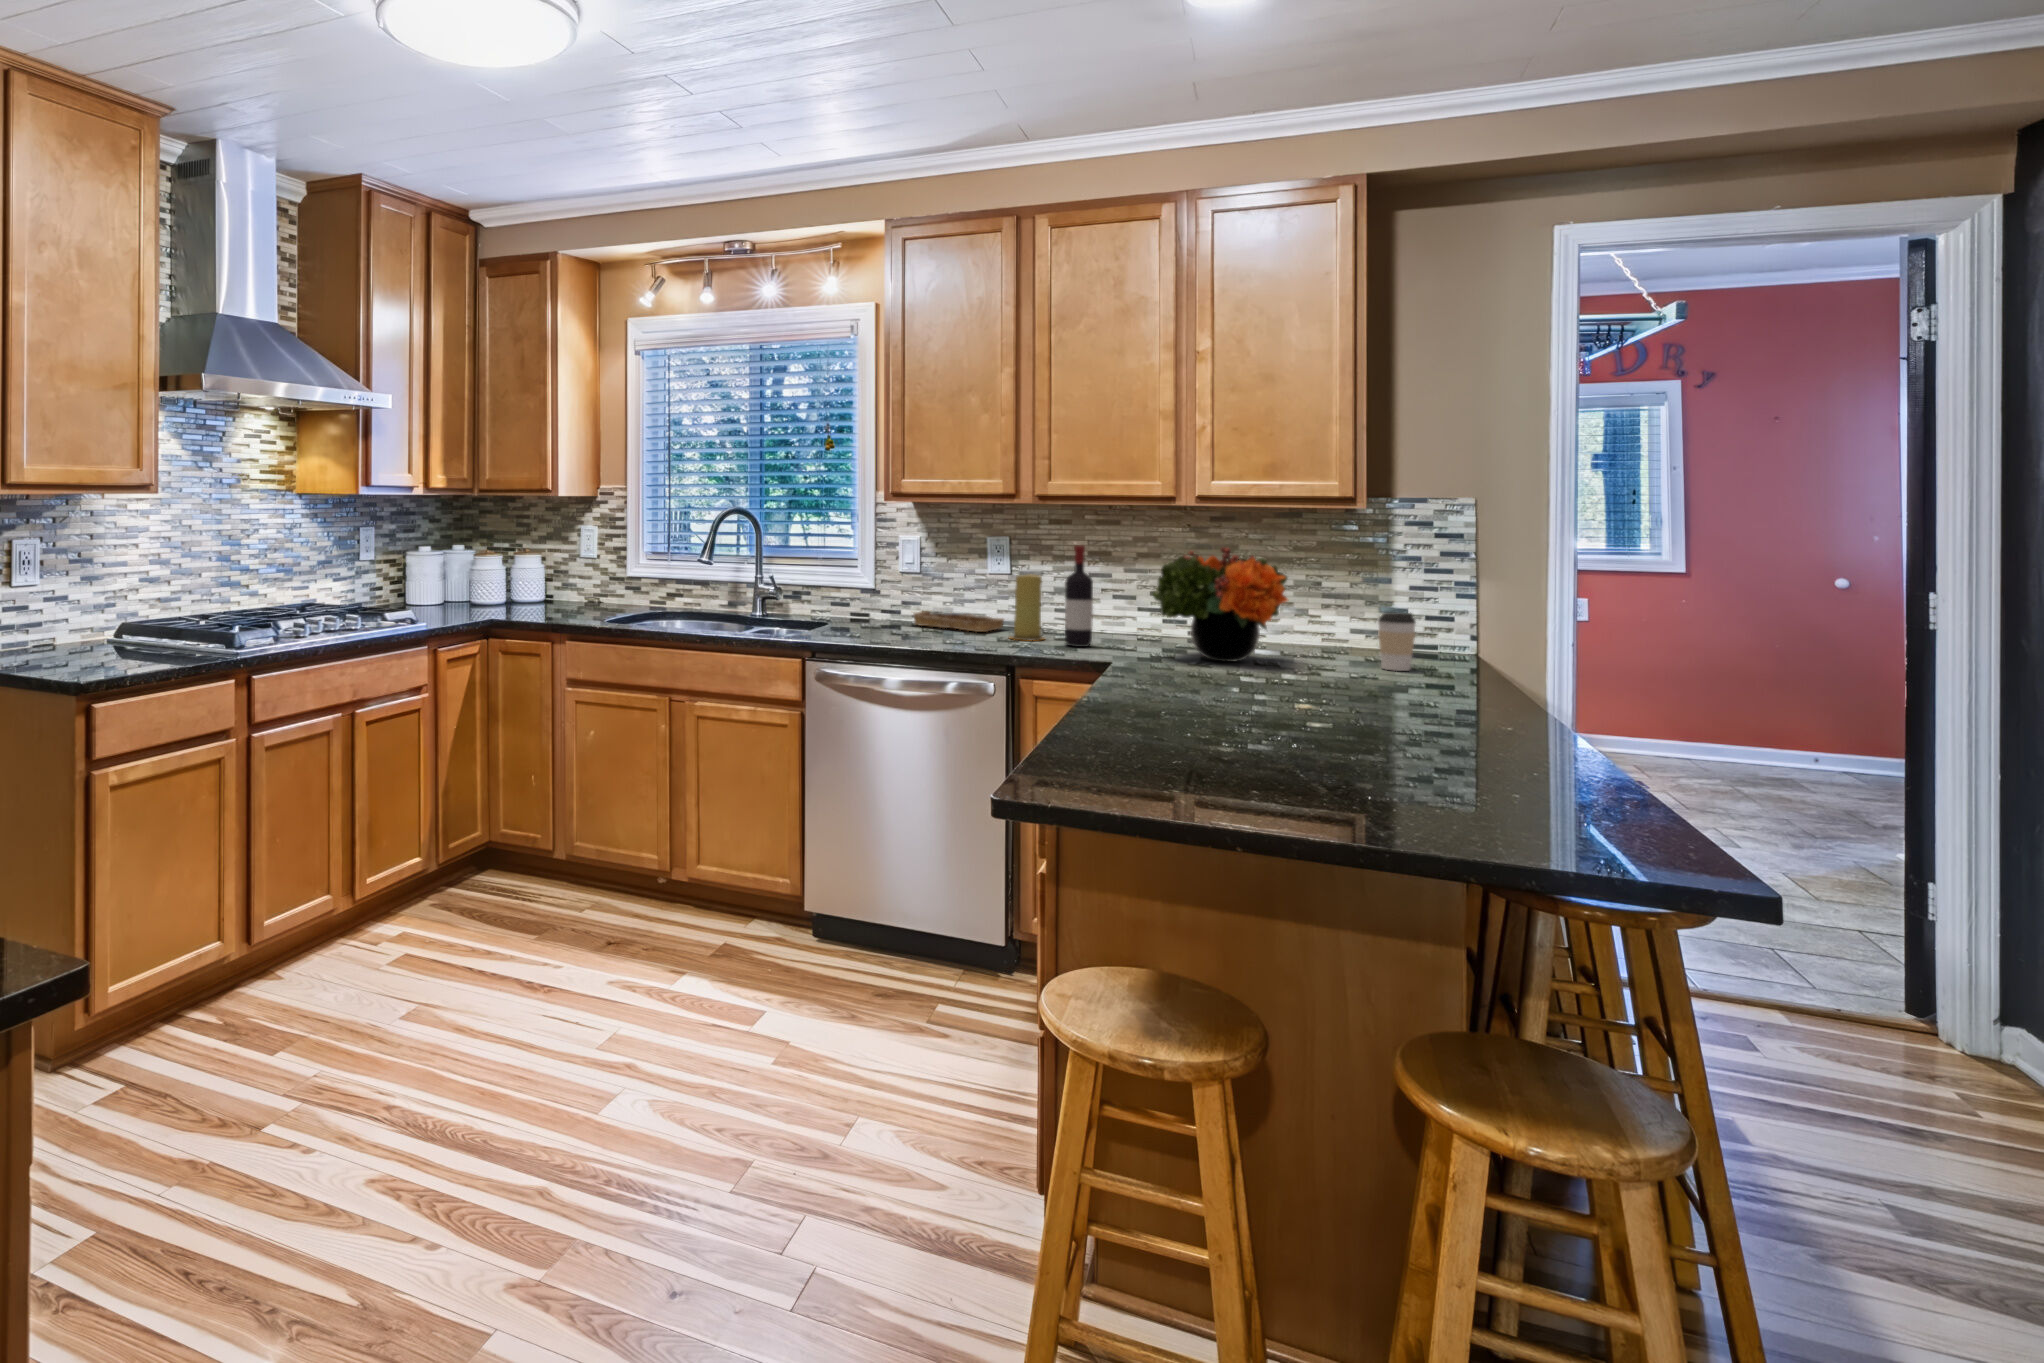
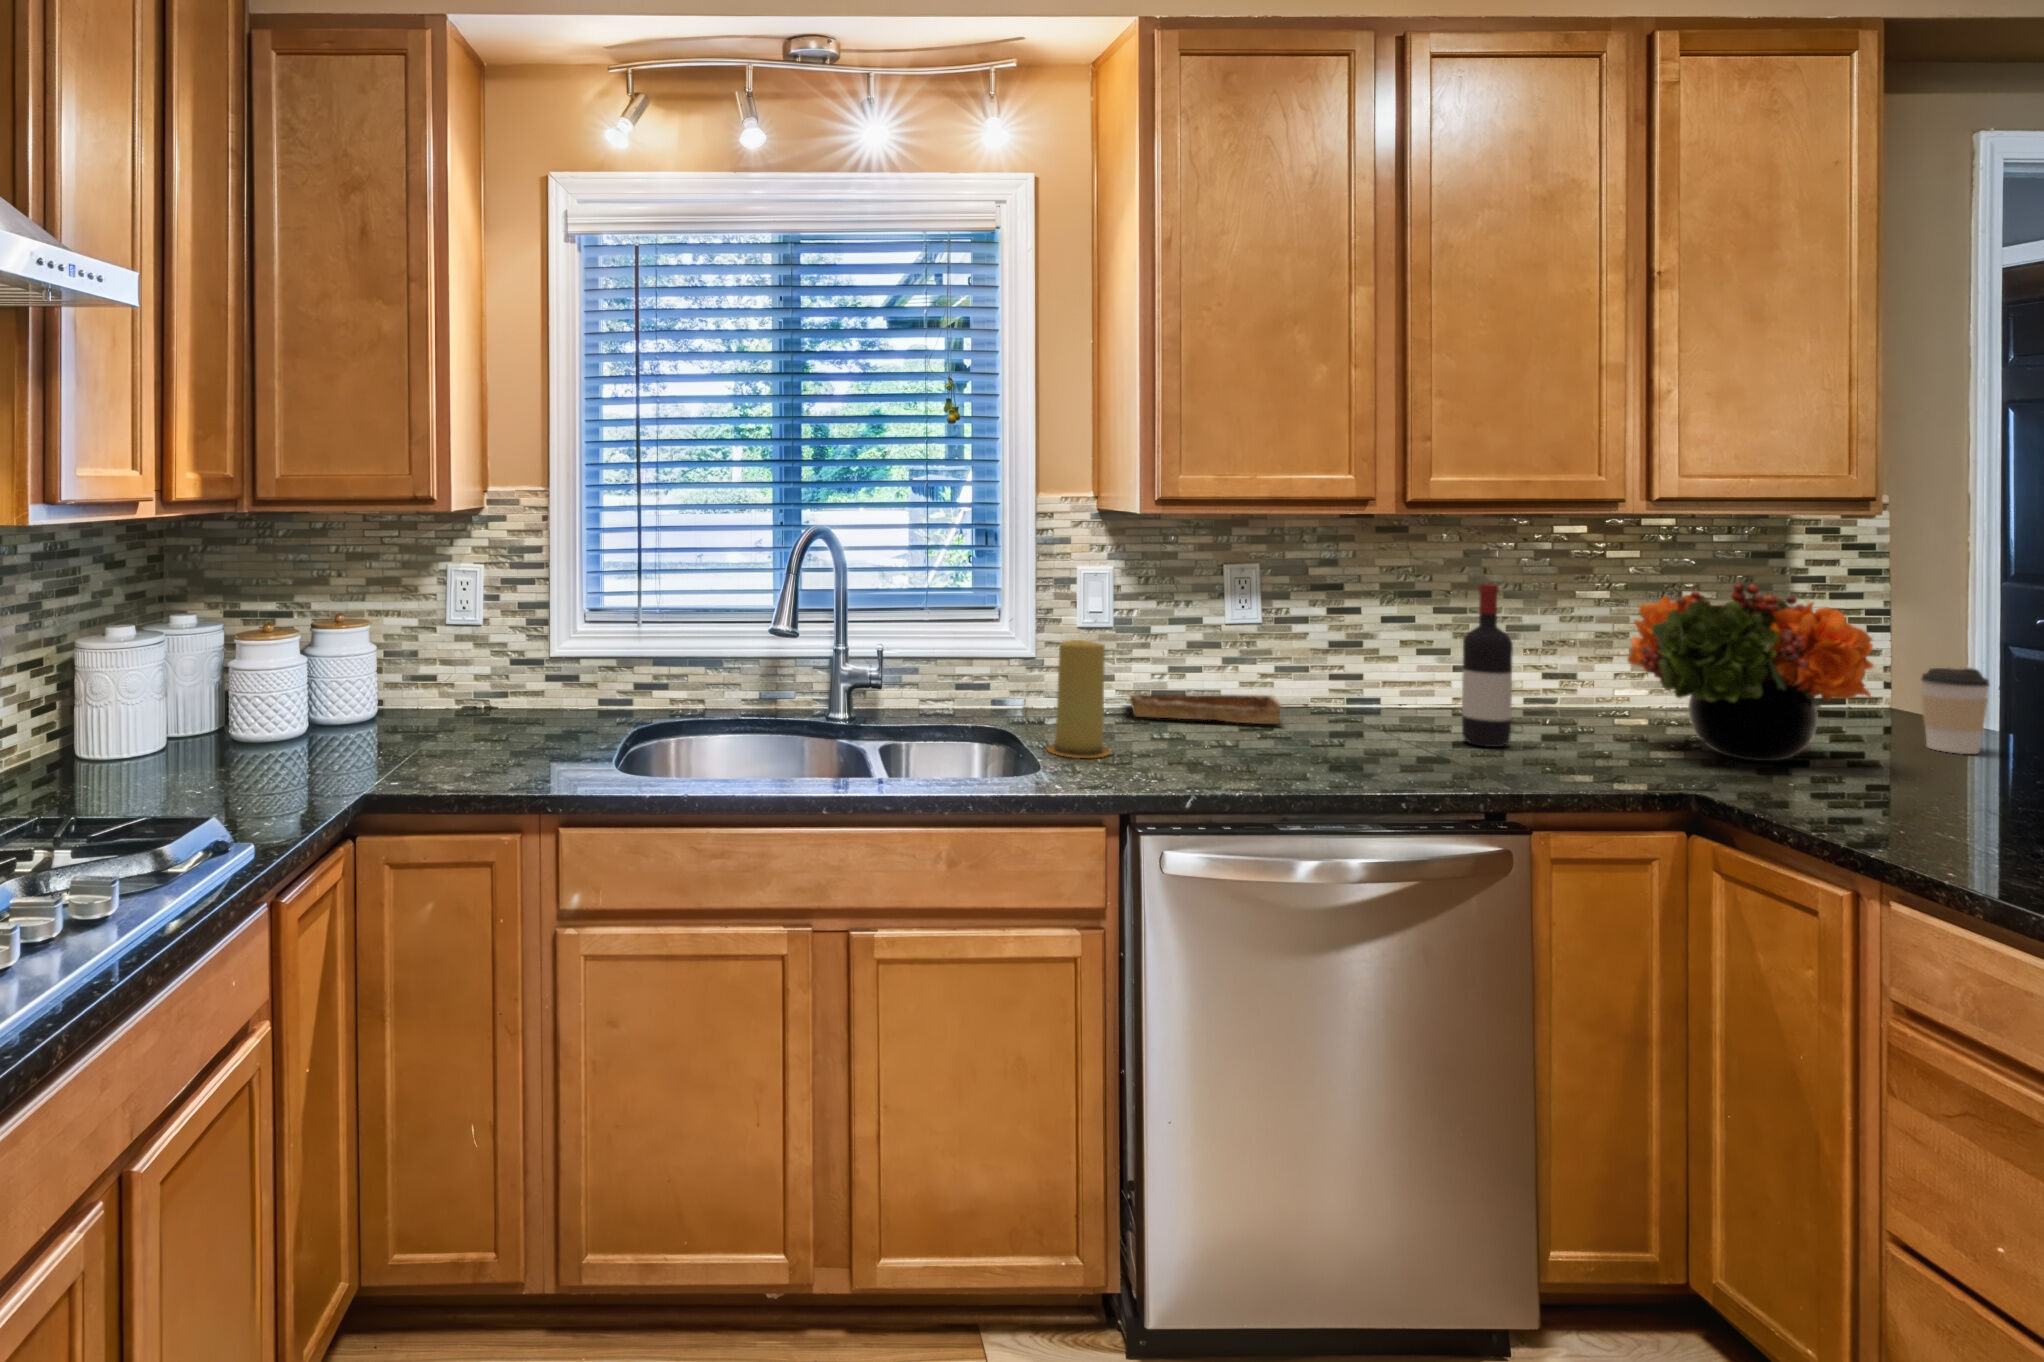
candle: present [1010,574,1044,640] -> present [1047,640,1110,758]

